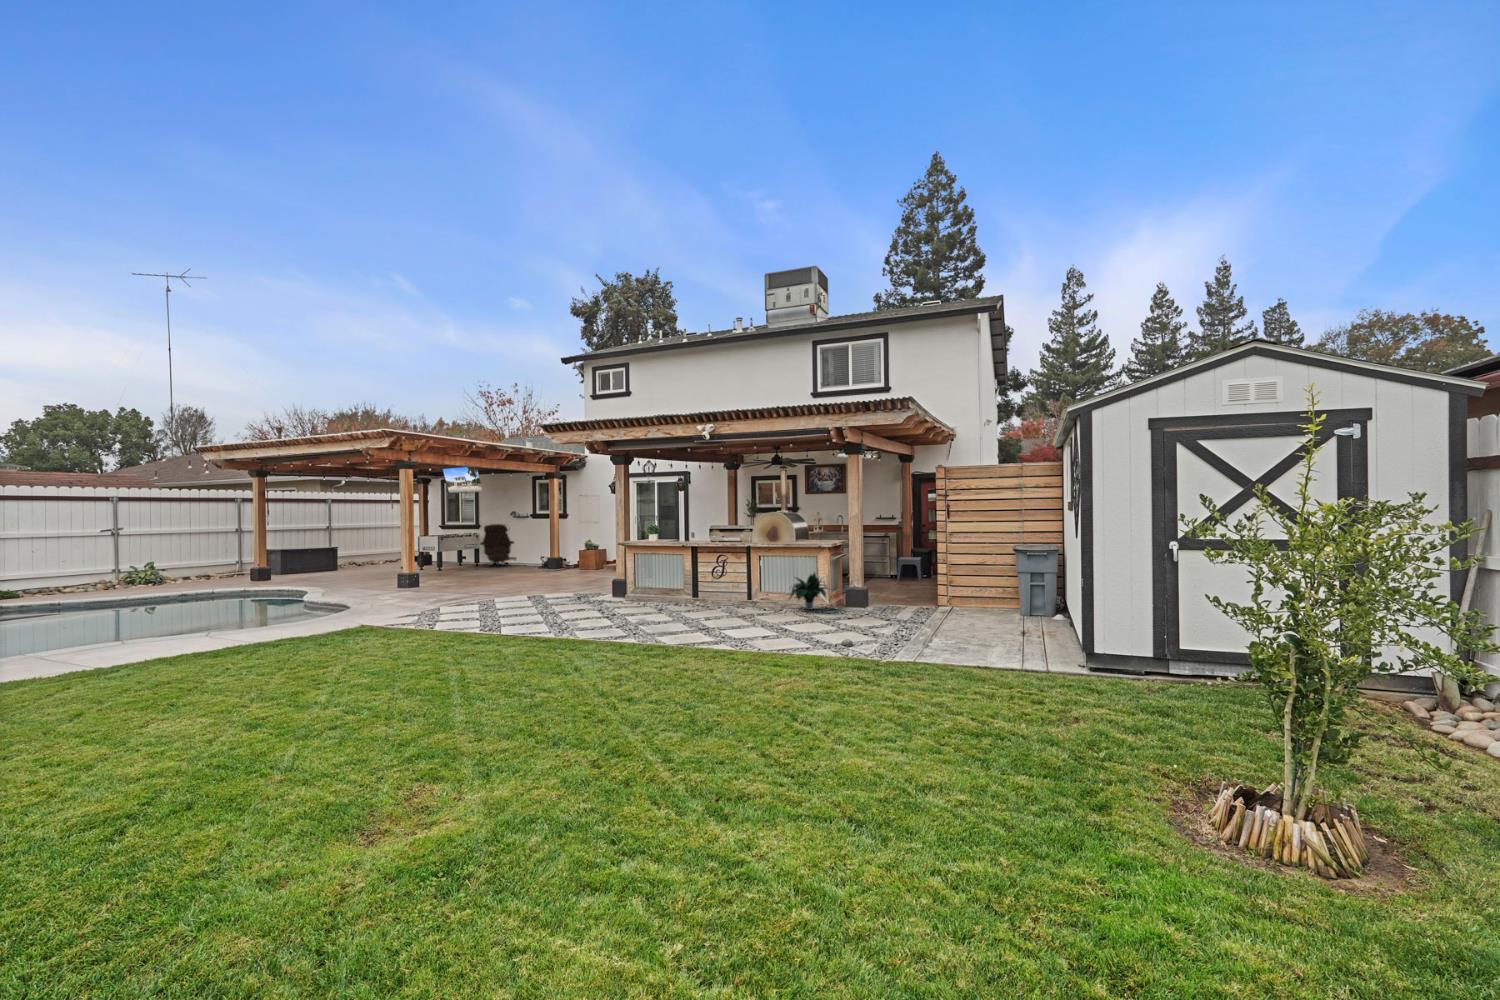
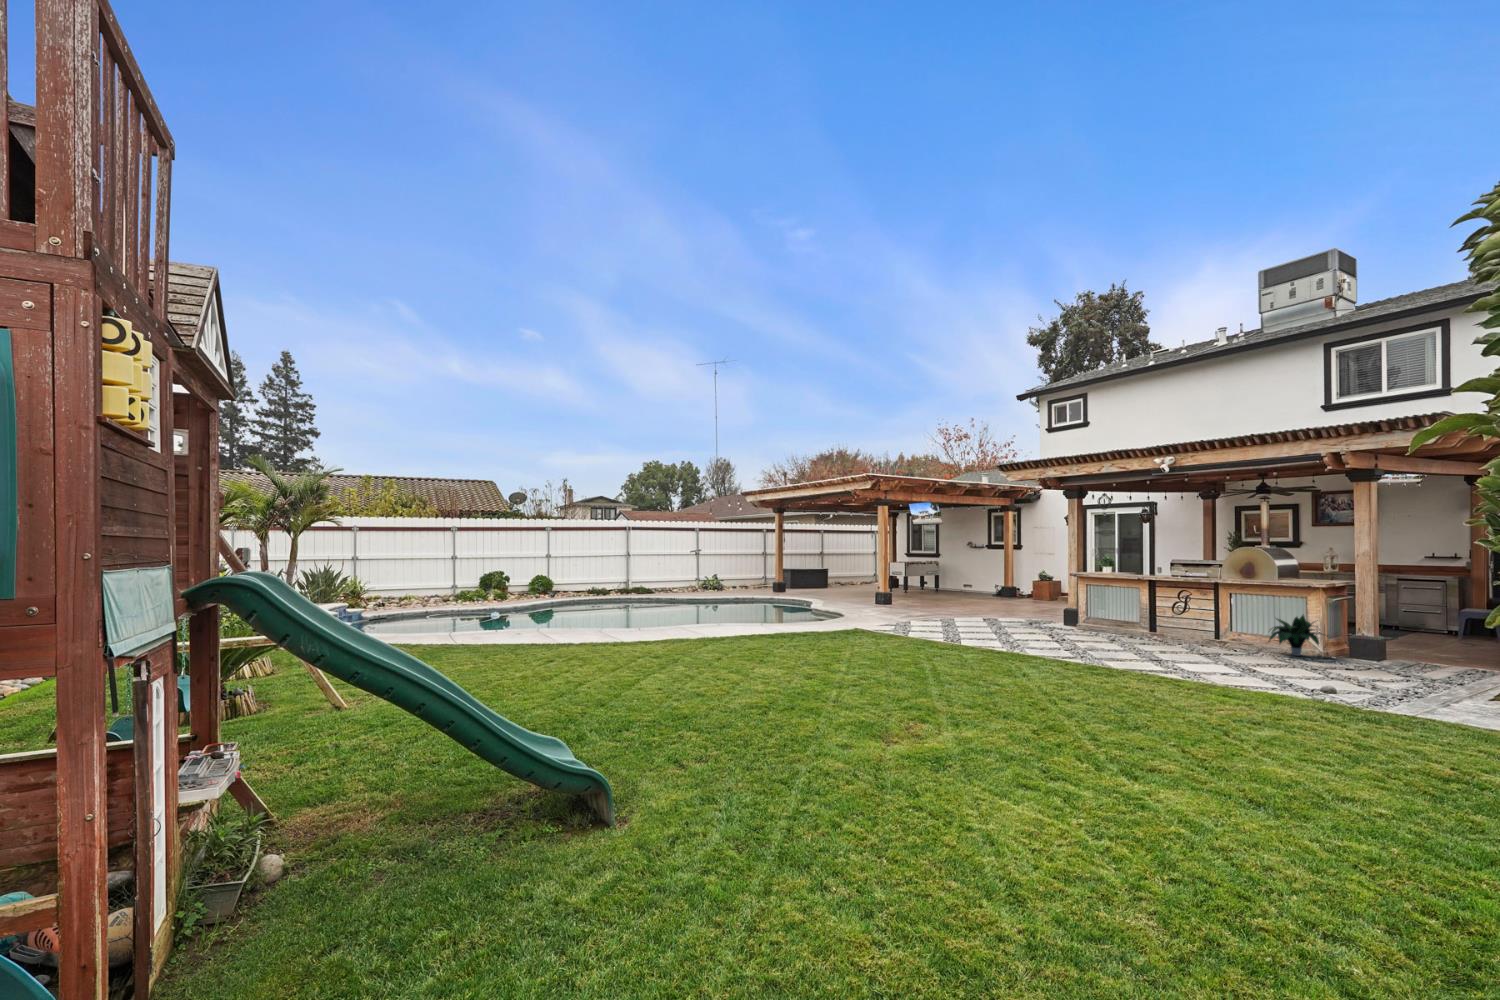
lounge chair: present [480,524,514,566] -> none [941,553,972,593]

